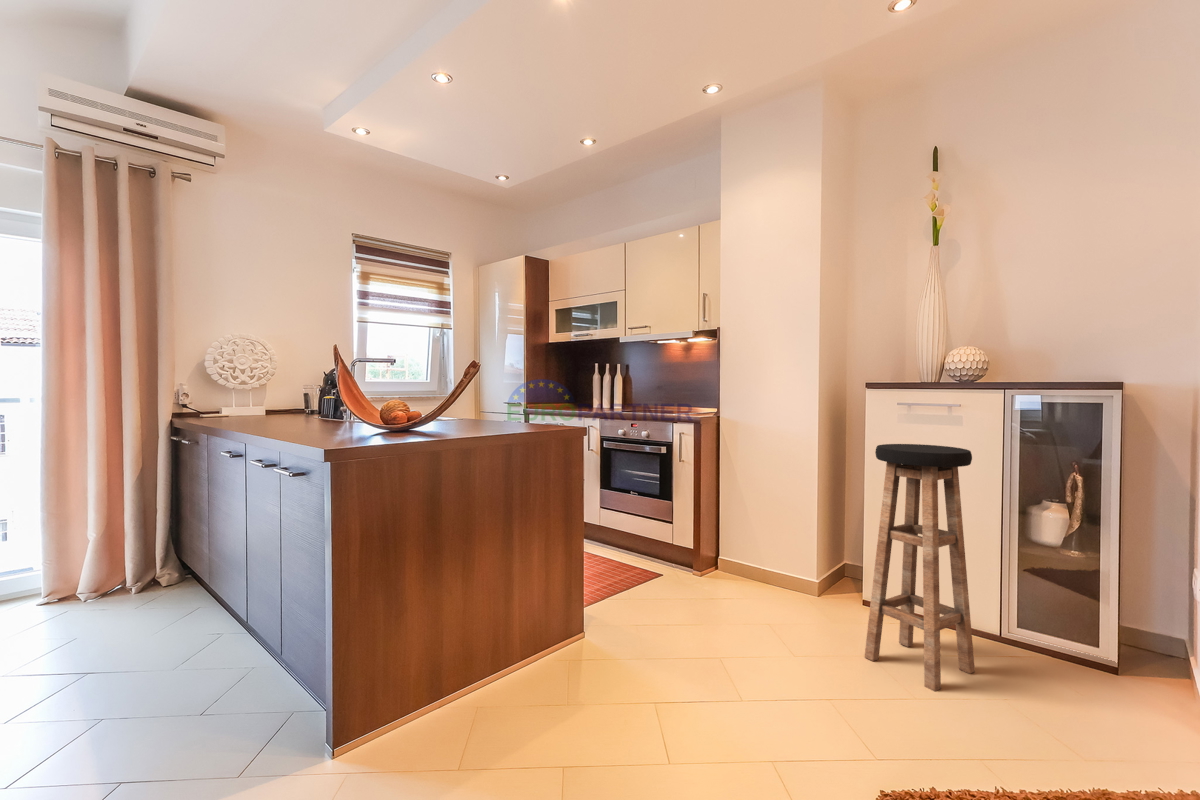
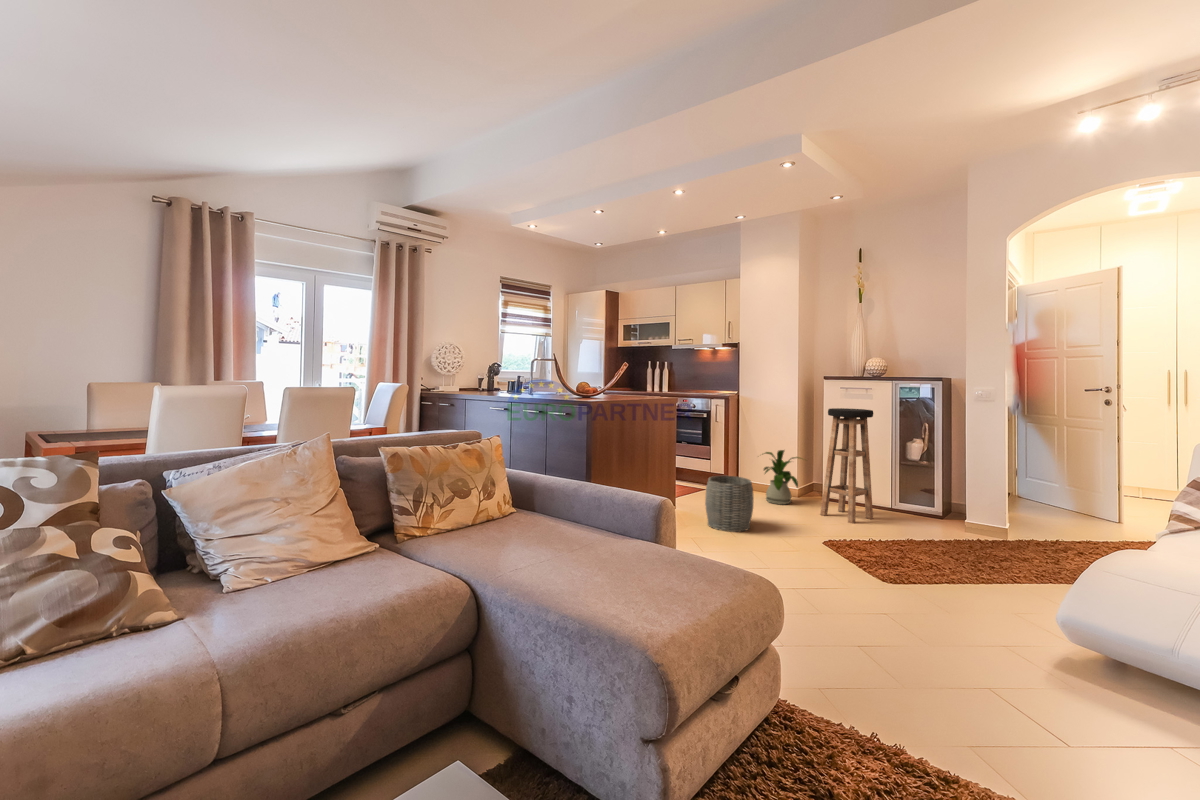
house plant: none [744,520,838,622] -> present [764,450,799,505]
woven basket: none [619,588,718,731] -> present [705,476,754,532]

